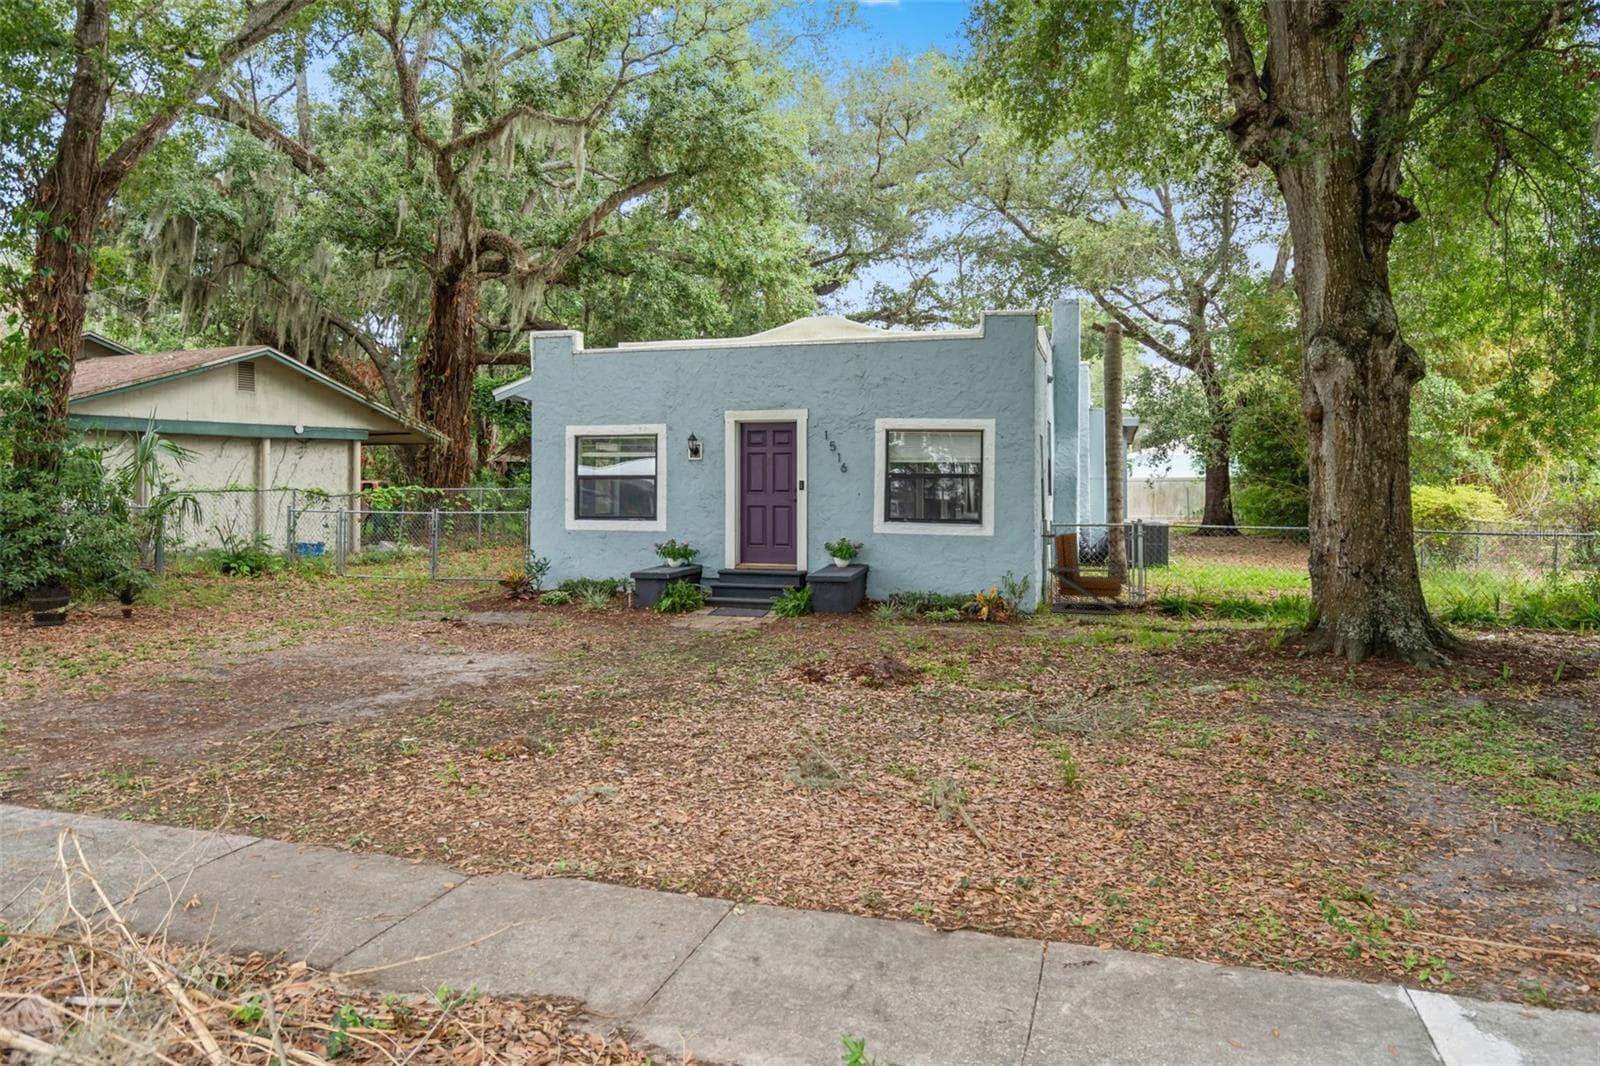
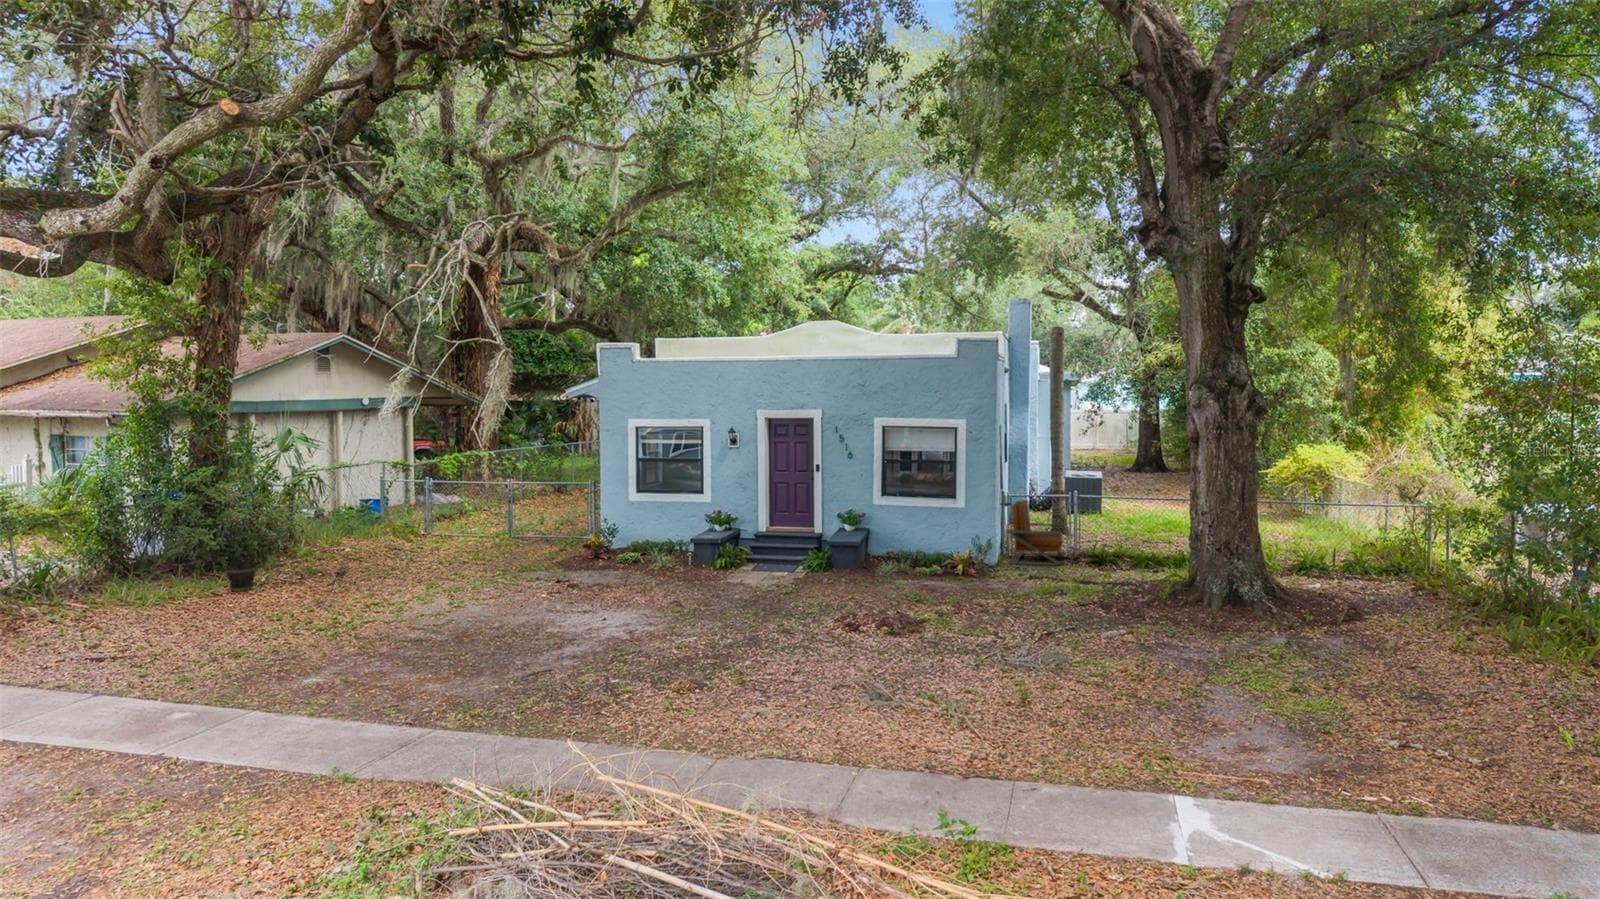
potted plant: present [101,582,144,618] -> none [273,553,307,581]

